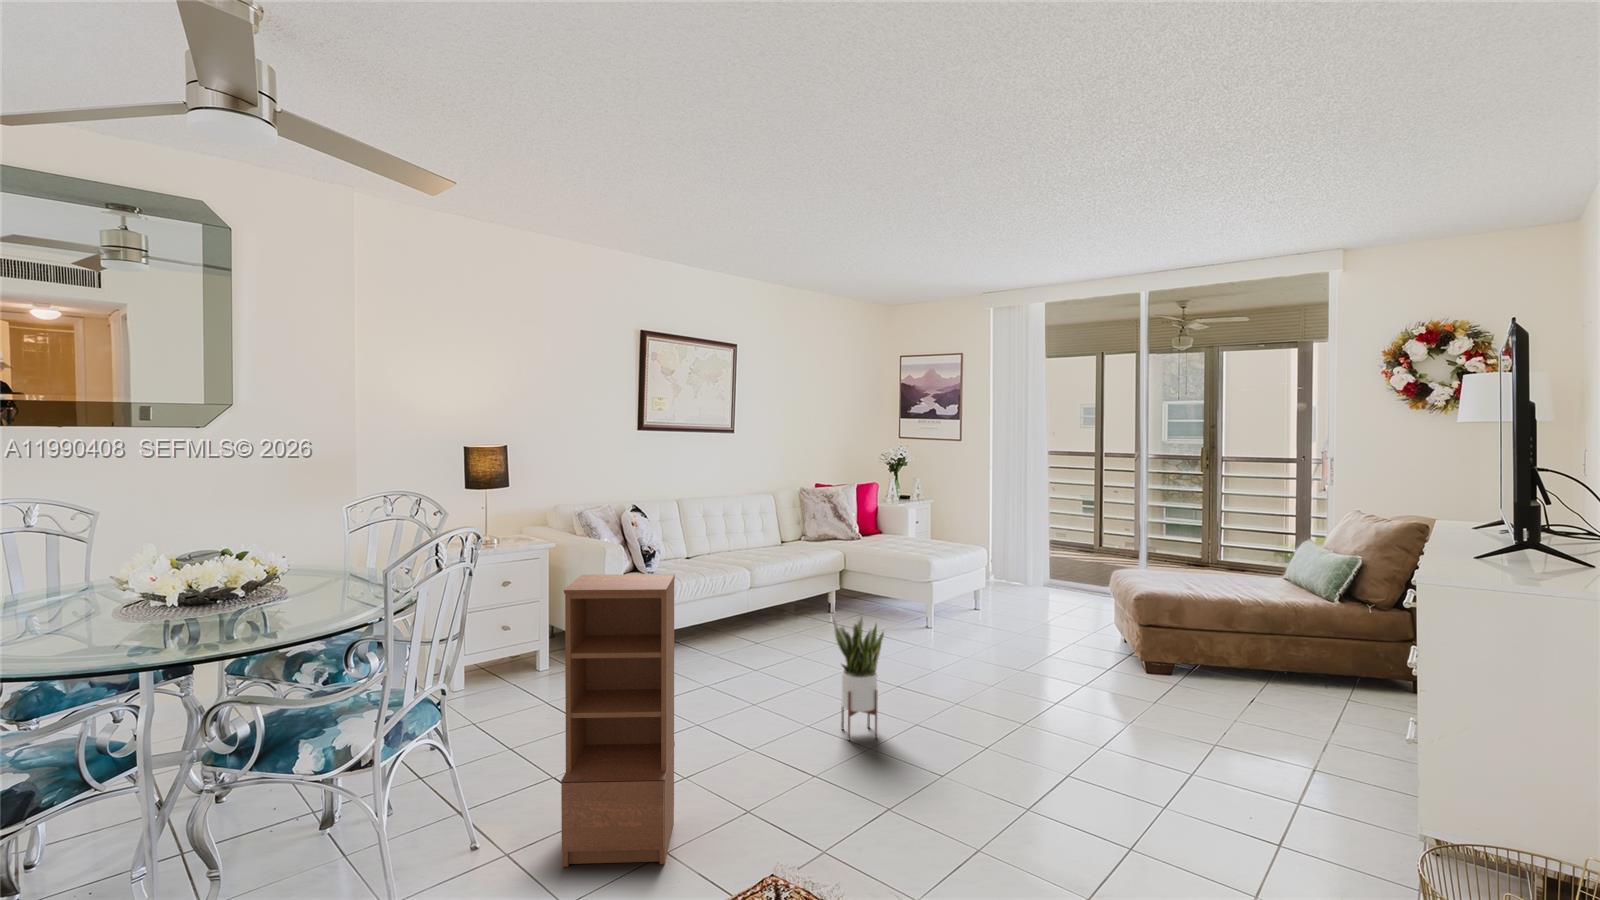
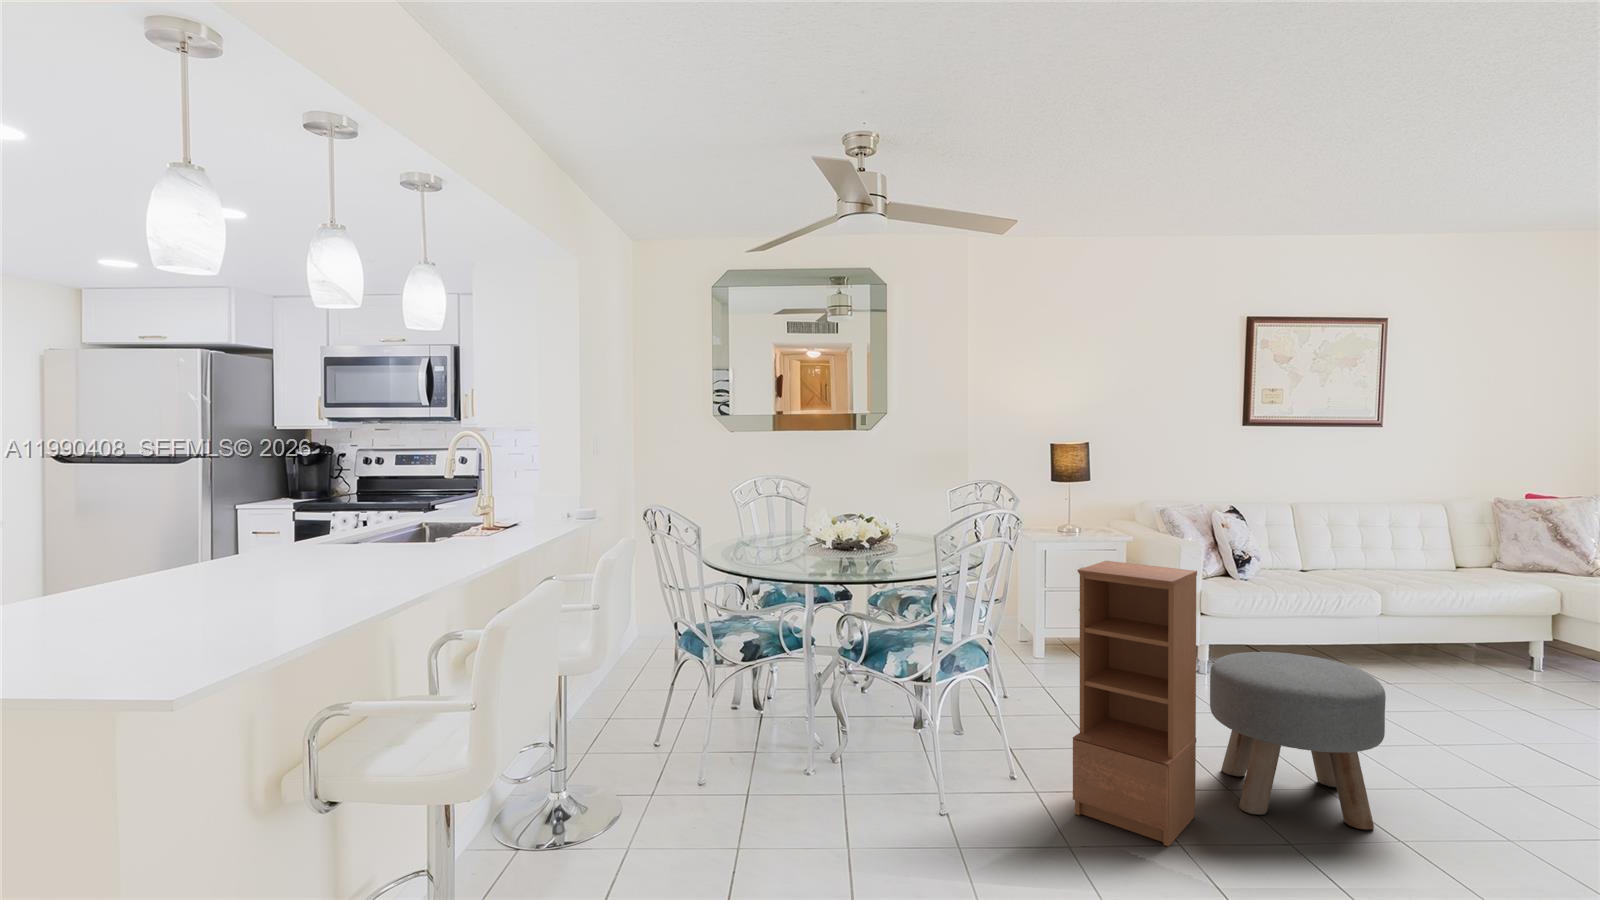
potted plant: present [832,615,884,740] -> none [1447,651,1535,825]
ottoman: none [671,637,806,799] -> present [1210,652,1386,829]

